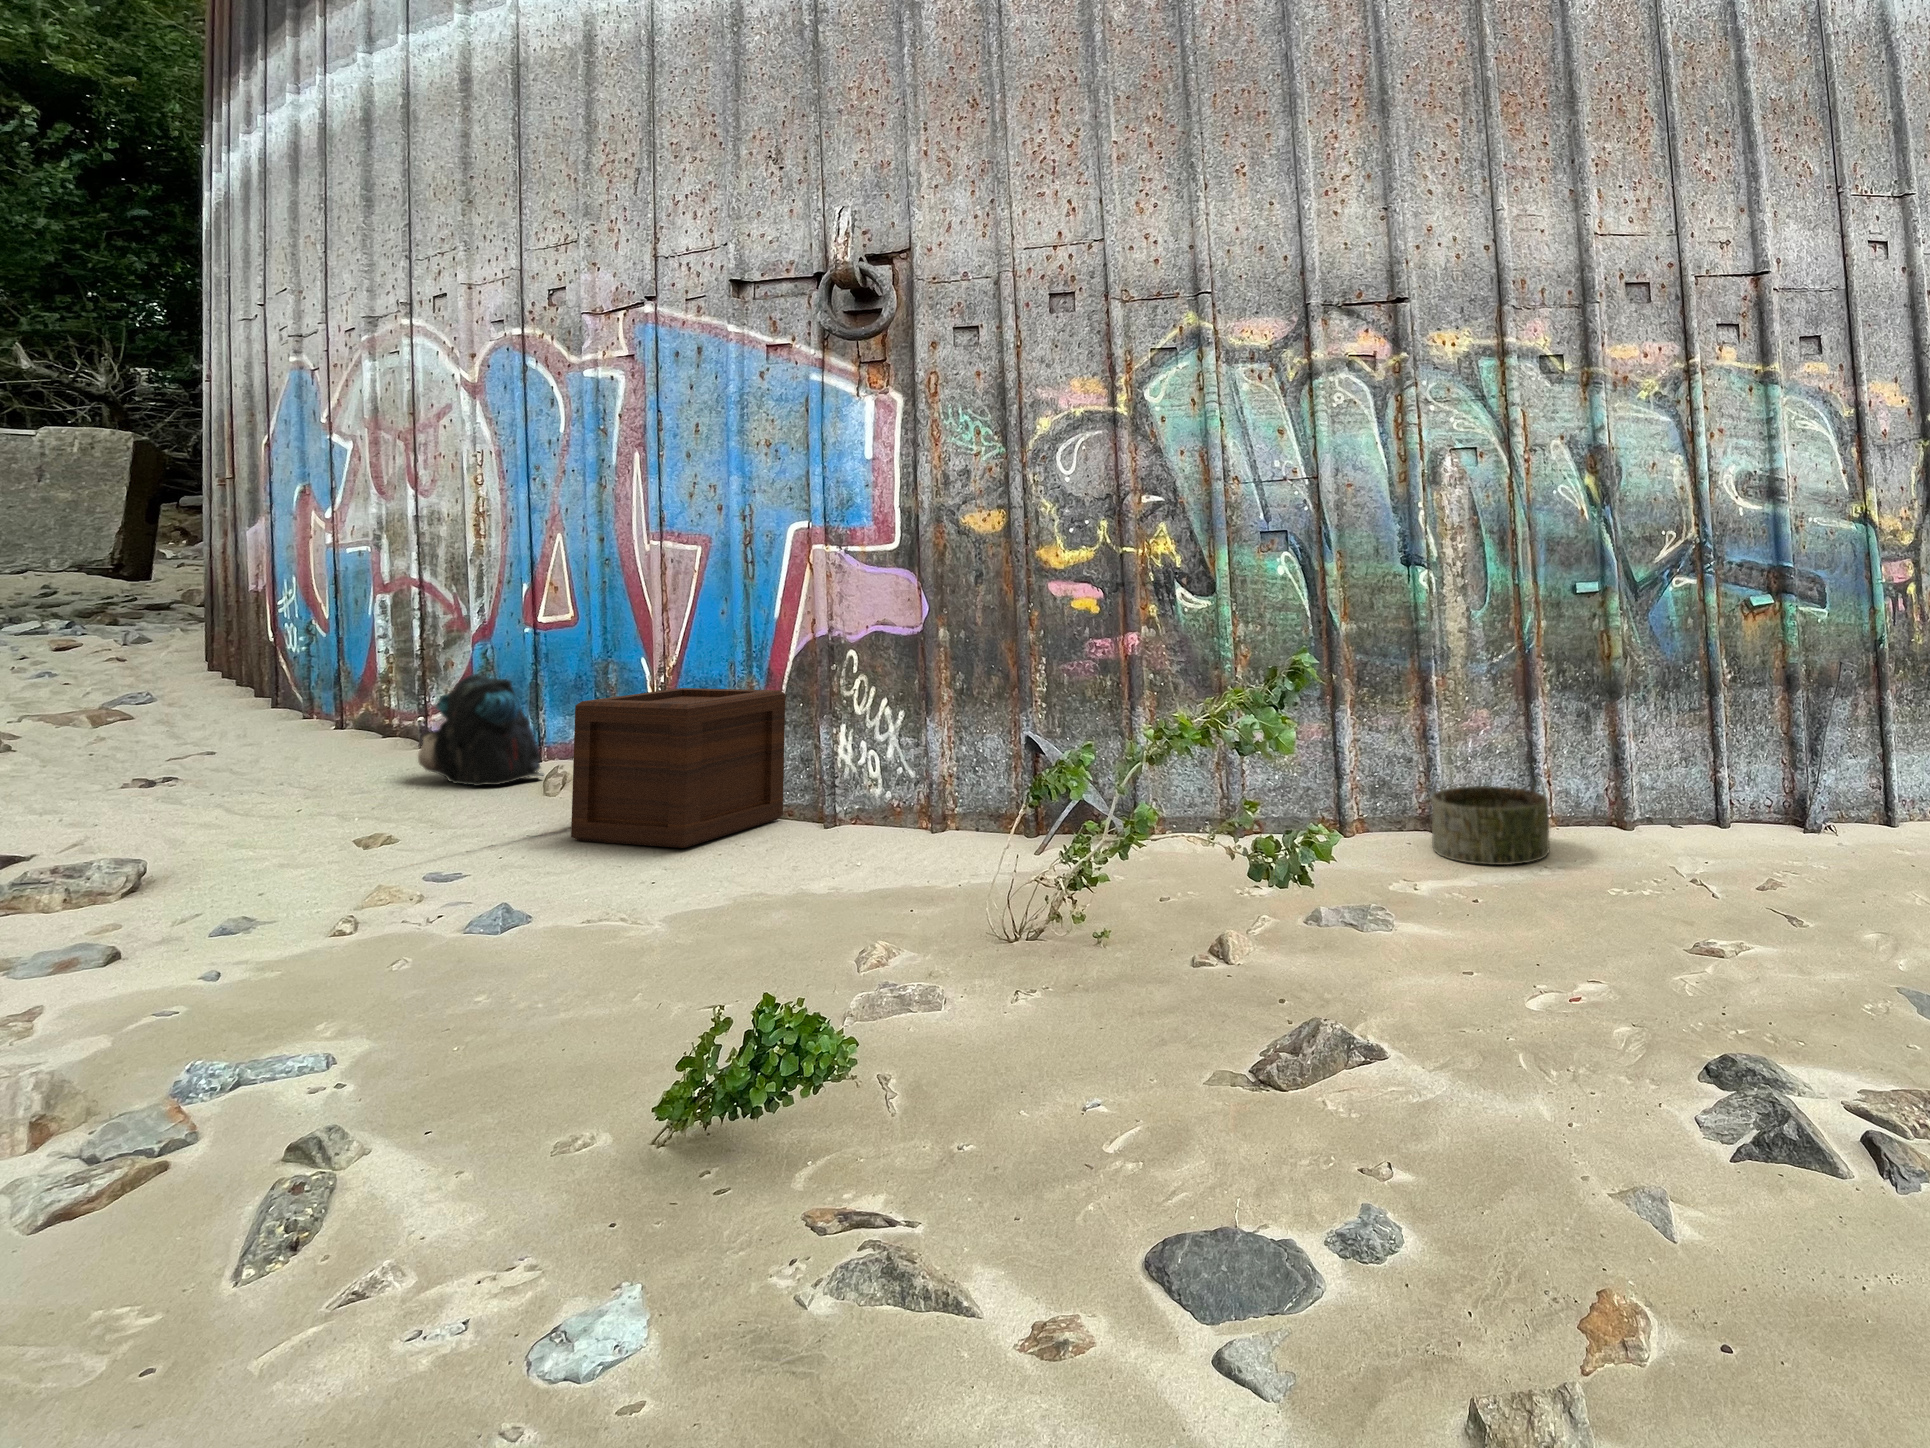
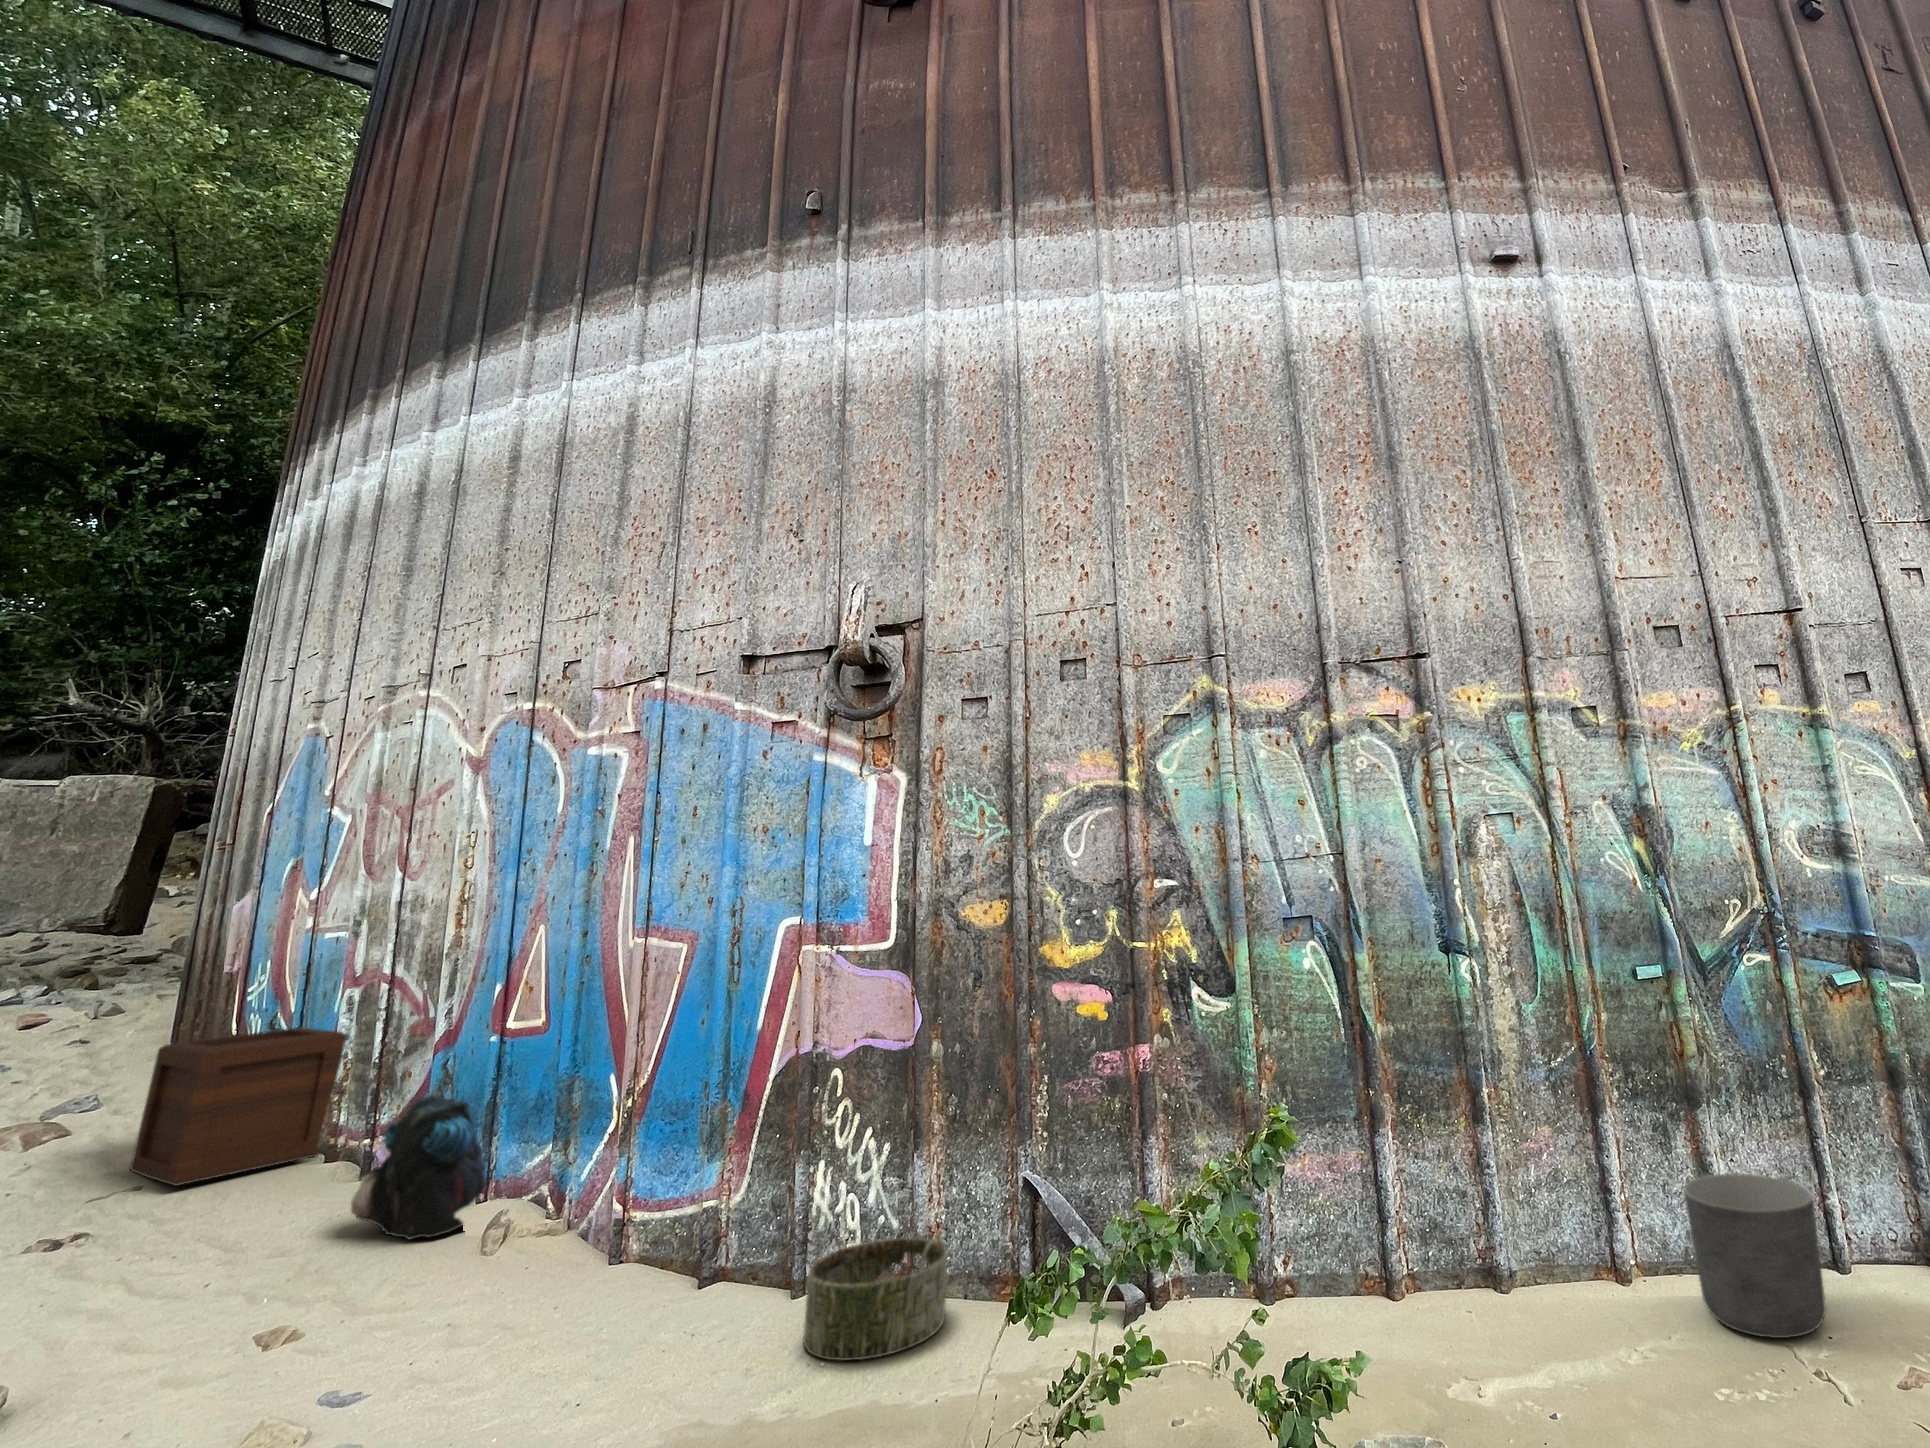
wooden crate: present [571,688,785,848] -> present [130,1027,346,1186]
planter: none [1595,746,1702,856] -> present [1684,1174,1826,1338]
basket: present [1431,777,1550,865] -> present [803,1234,948,1361]

